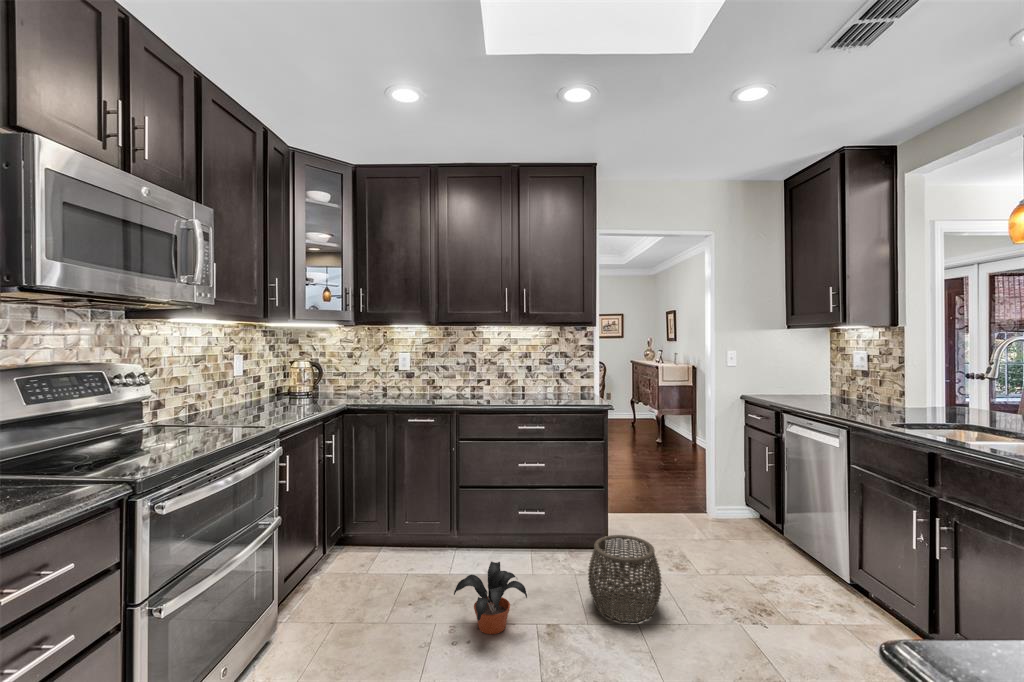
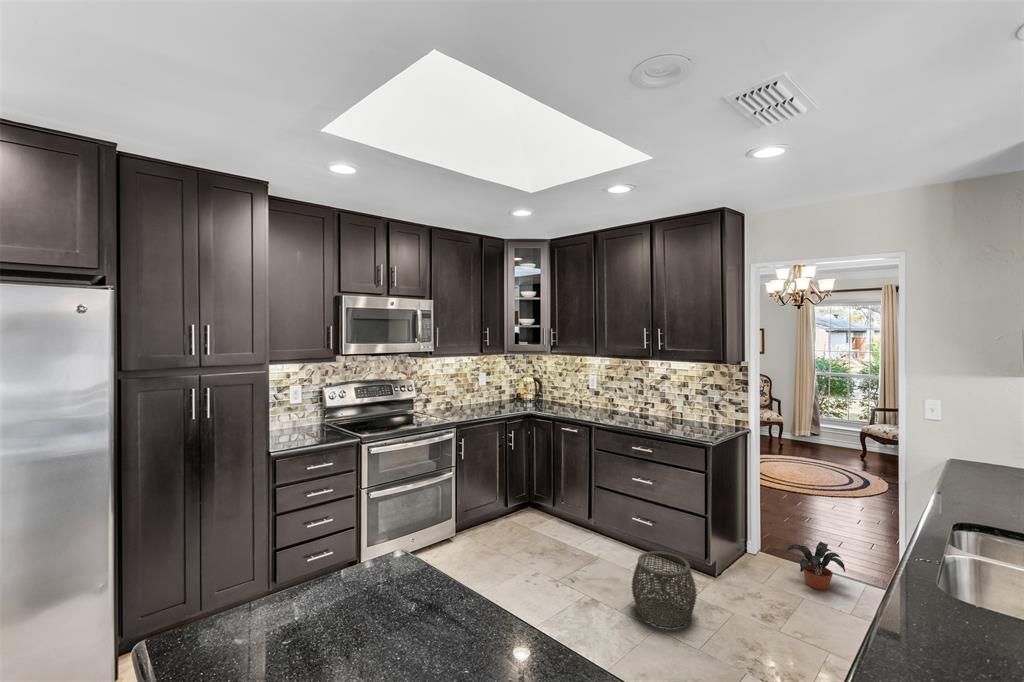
potted plant: present [454,562,527,634] -> present [786,542,845,590]

